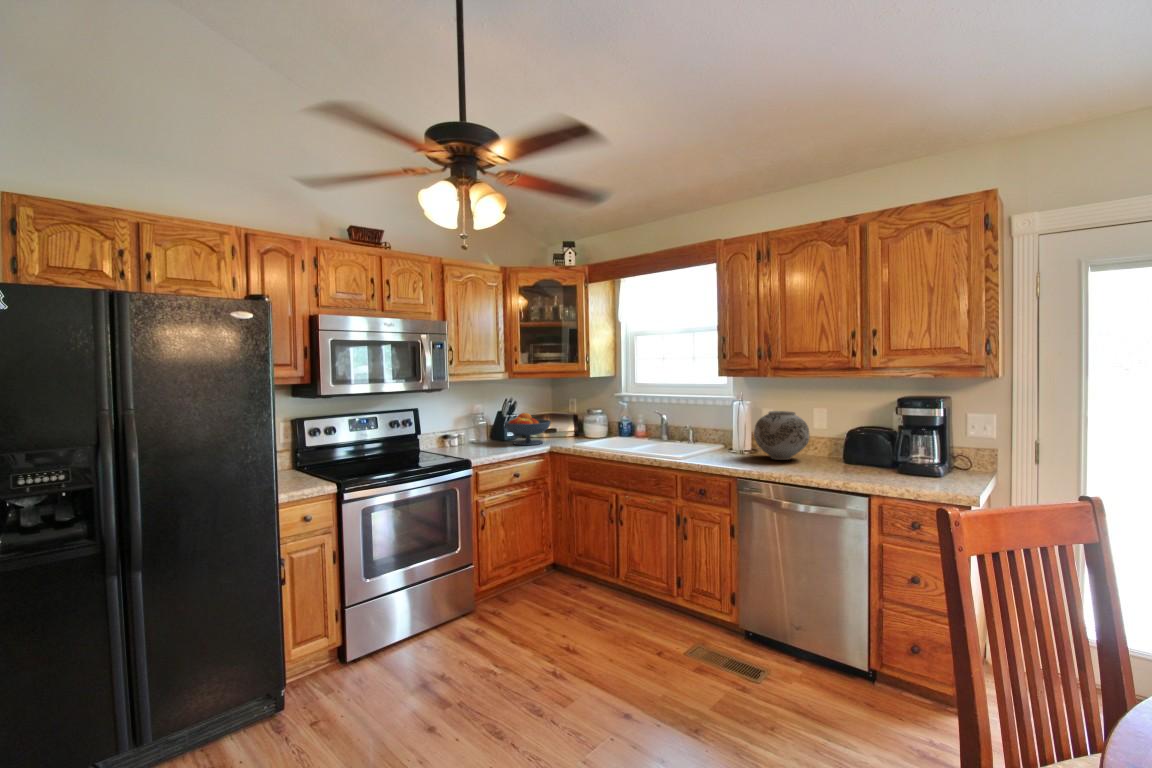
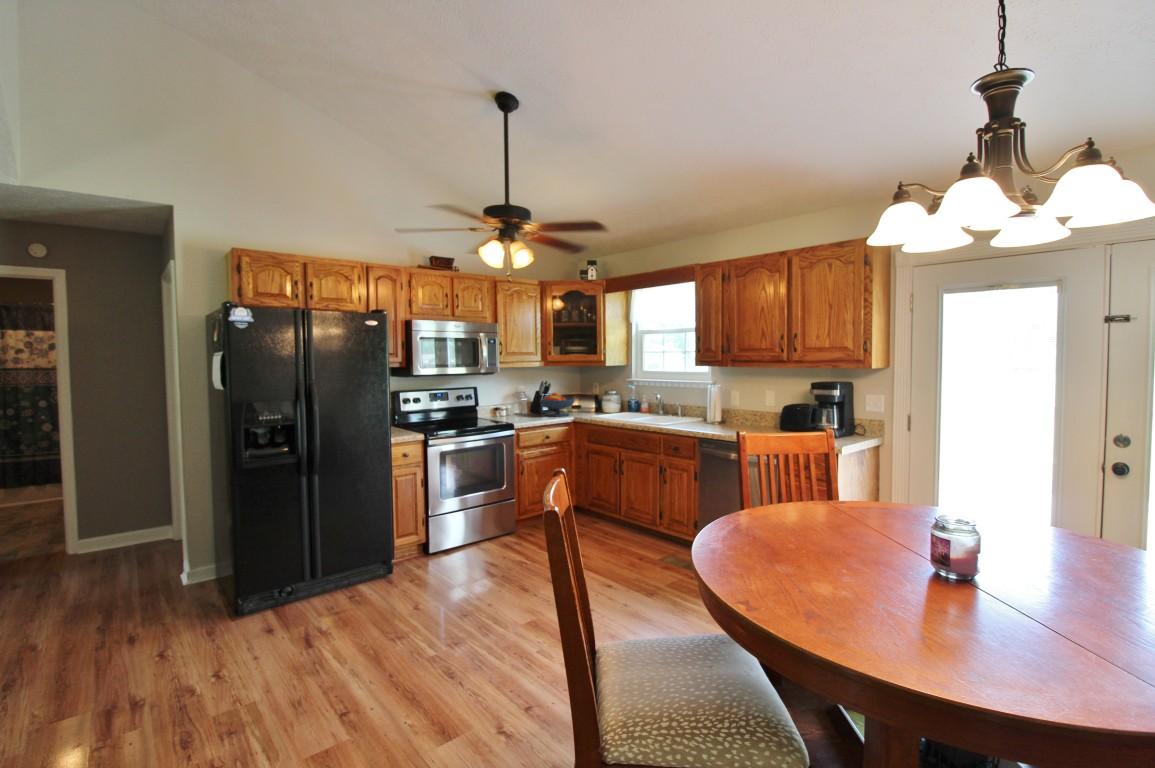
vase: present [754,411,810,460] -> none [718,392,758,427]

